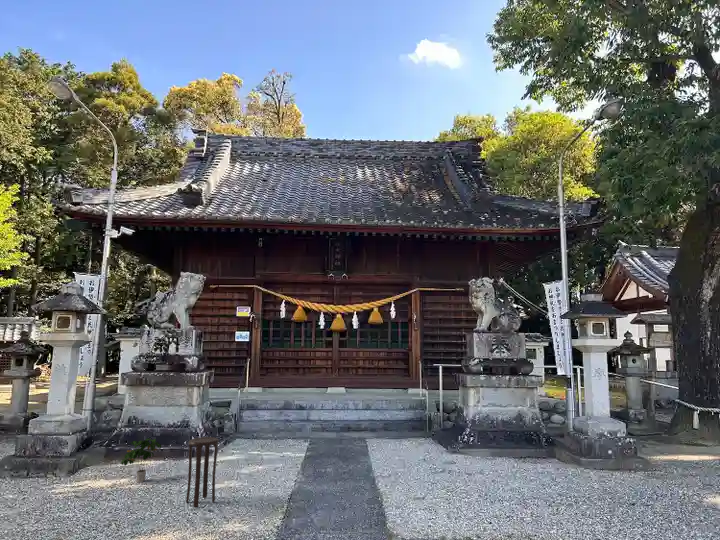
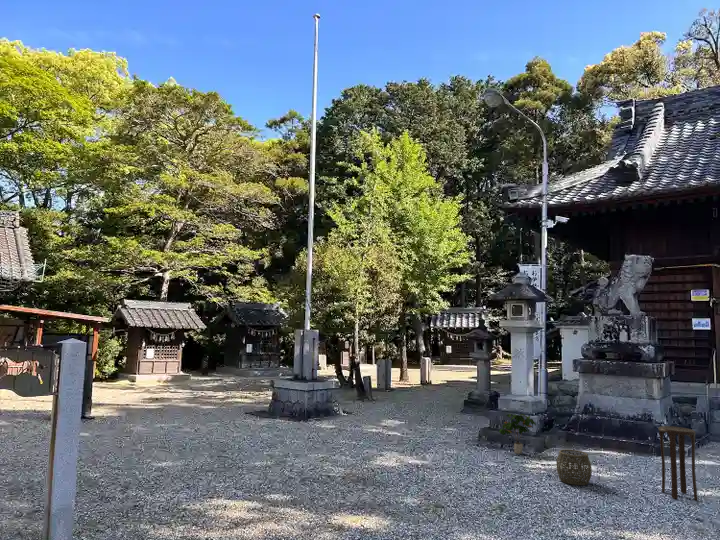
potted plant: present [121,438,161,482] -> present [499,414,536,454]
woven basket: none [79,481,120,523] -> present [556,449,592,485]

